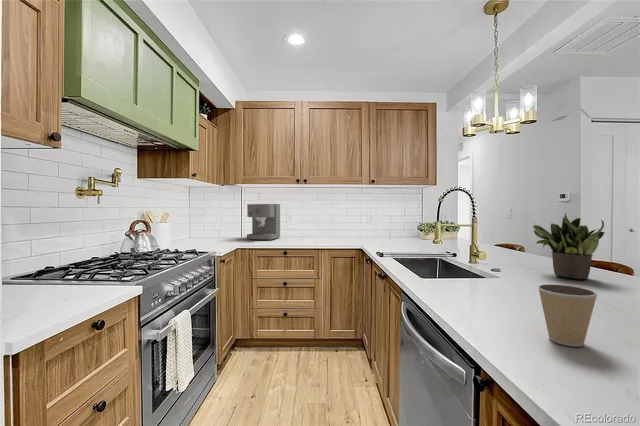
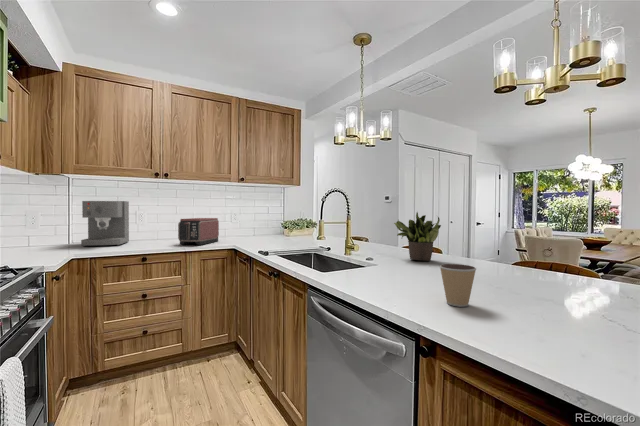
toaster: none [314,218,350,243] -> present [178,218,219,245]

